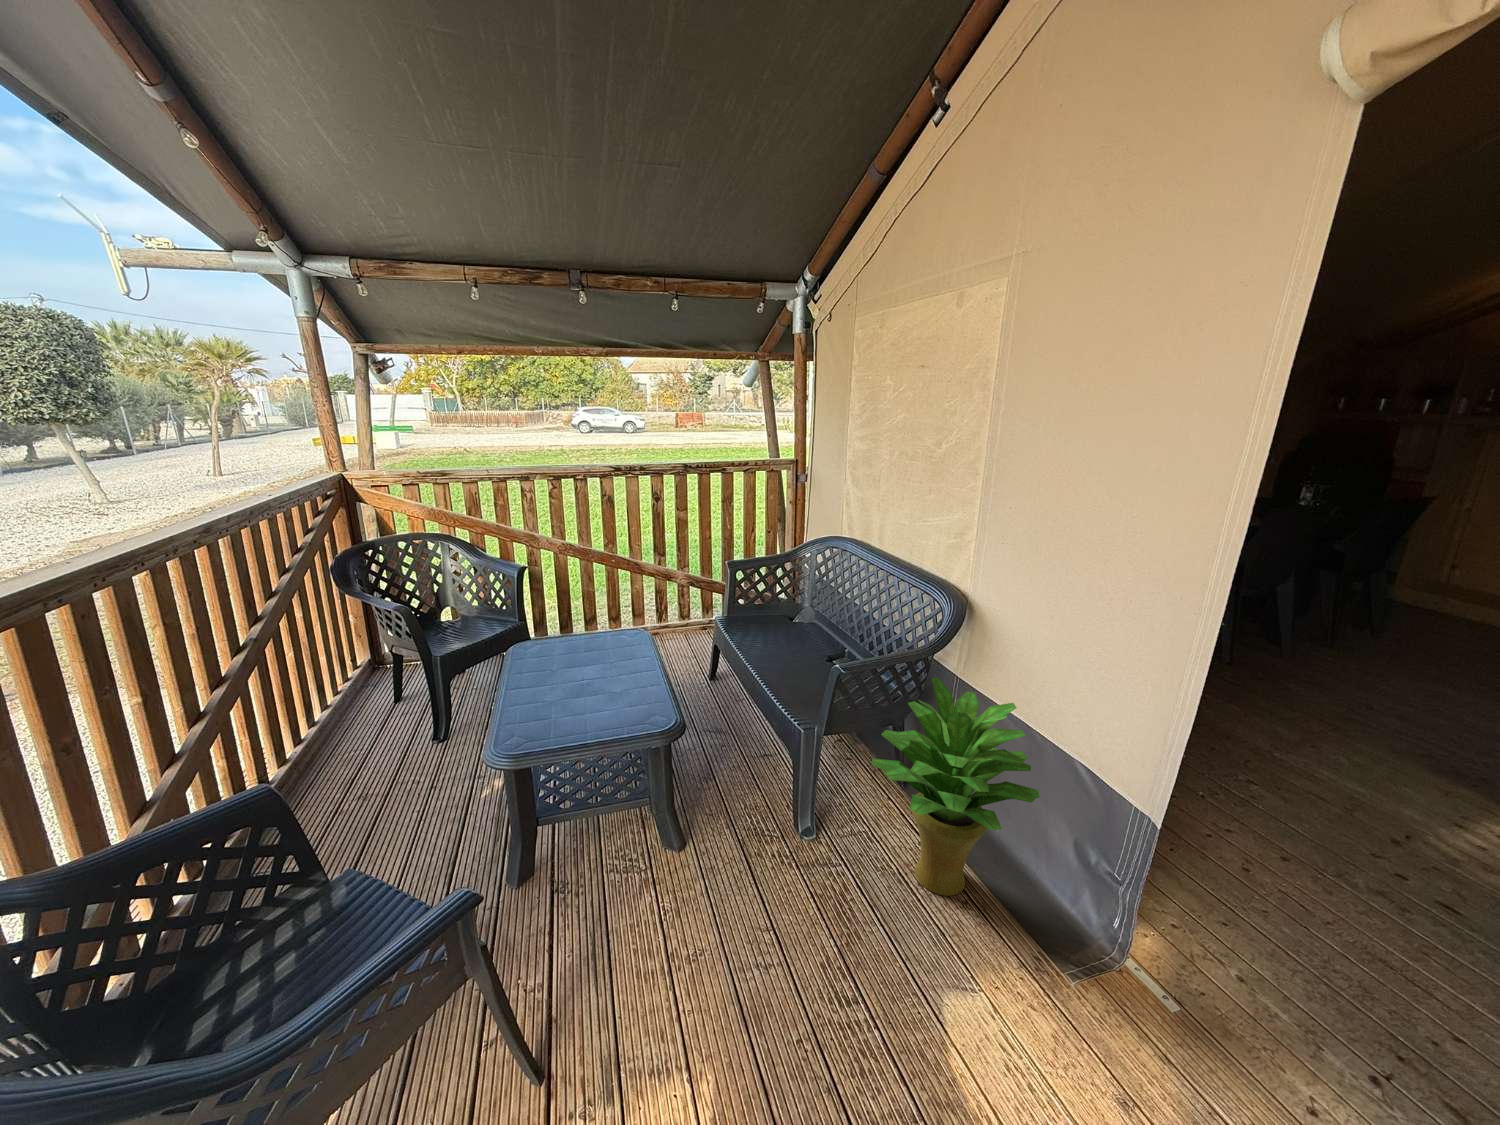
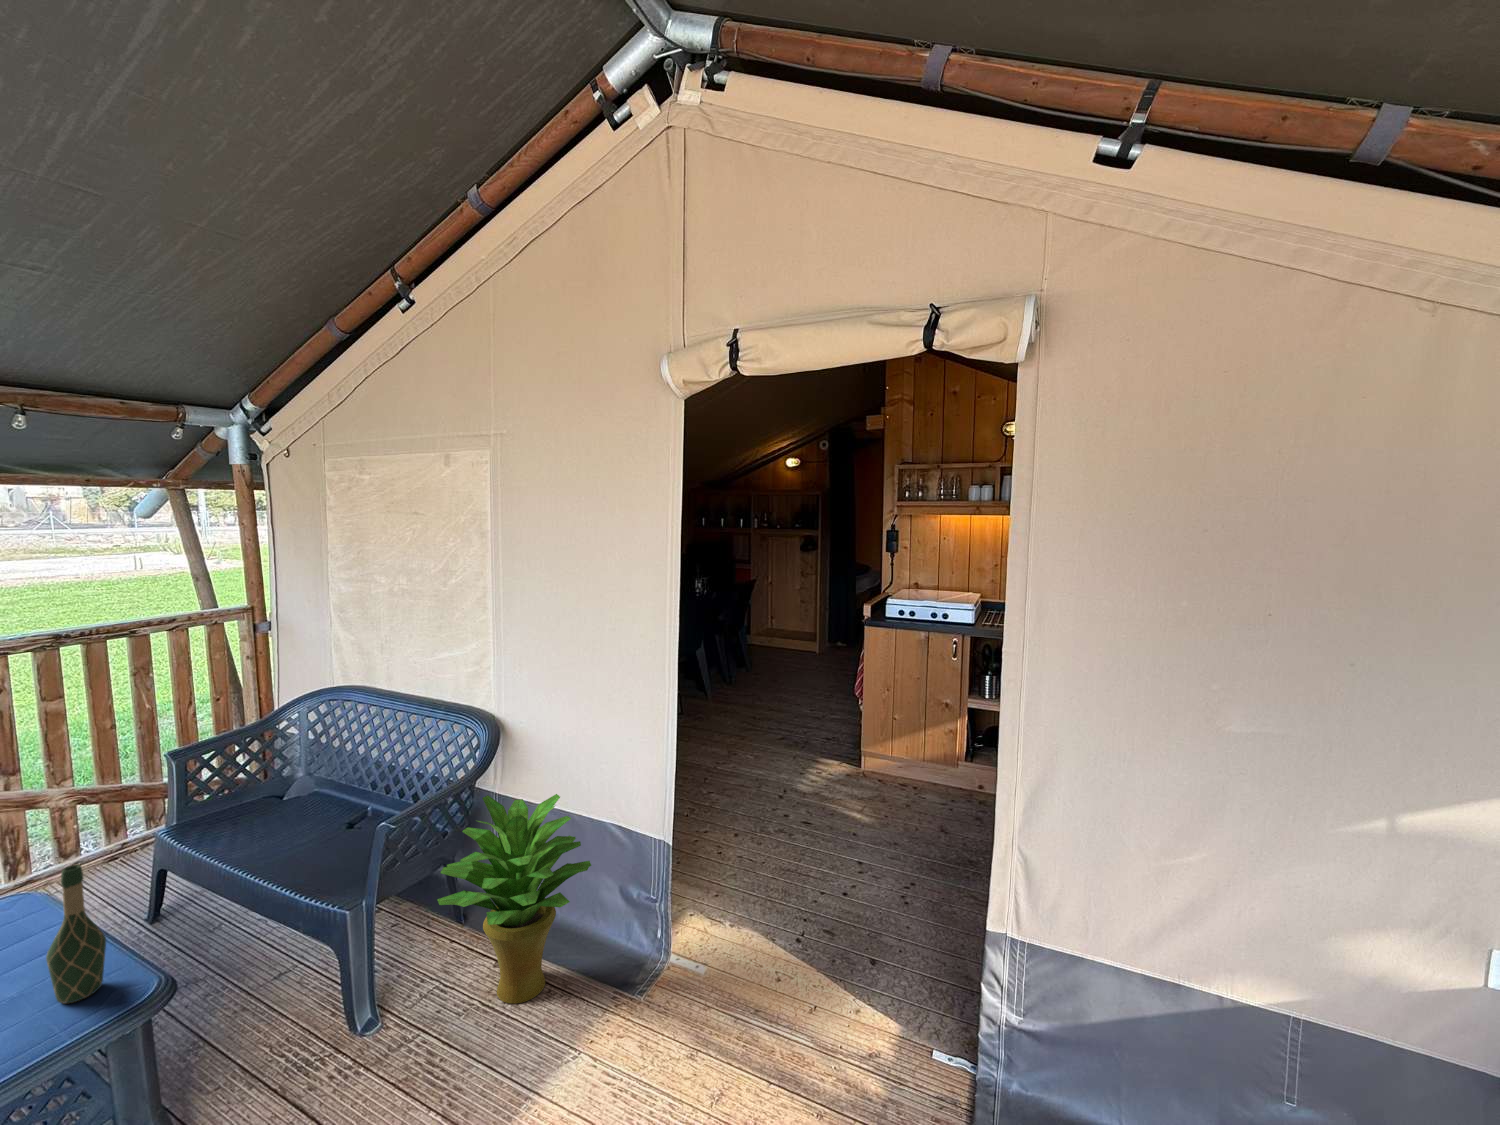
wine bottle: none [617,627,648,721] -> present [46,865,106,1003]

